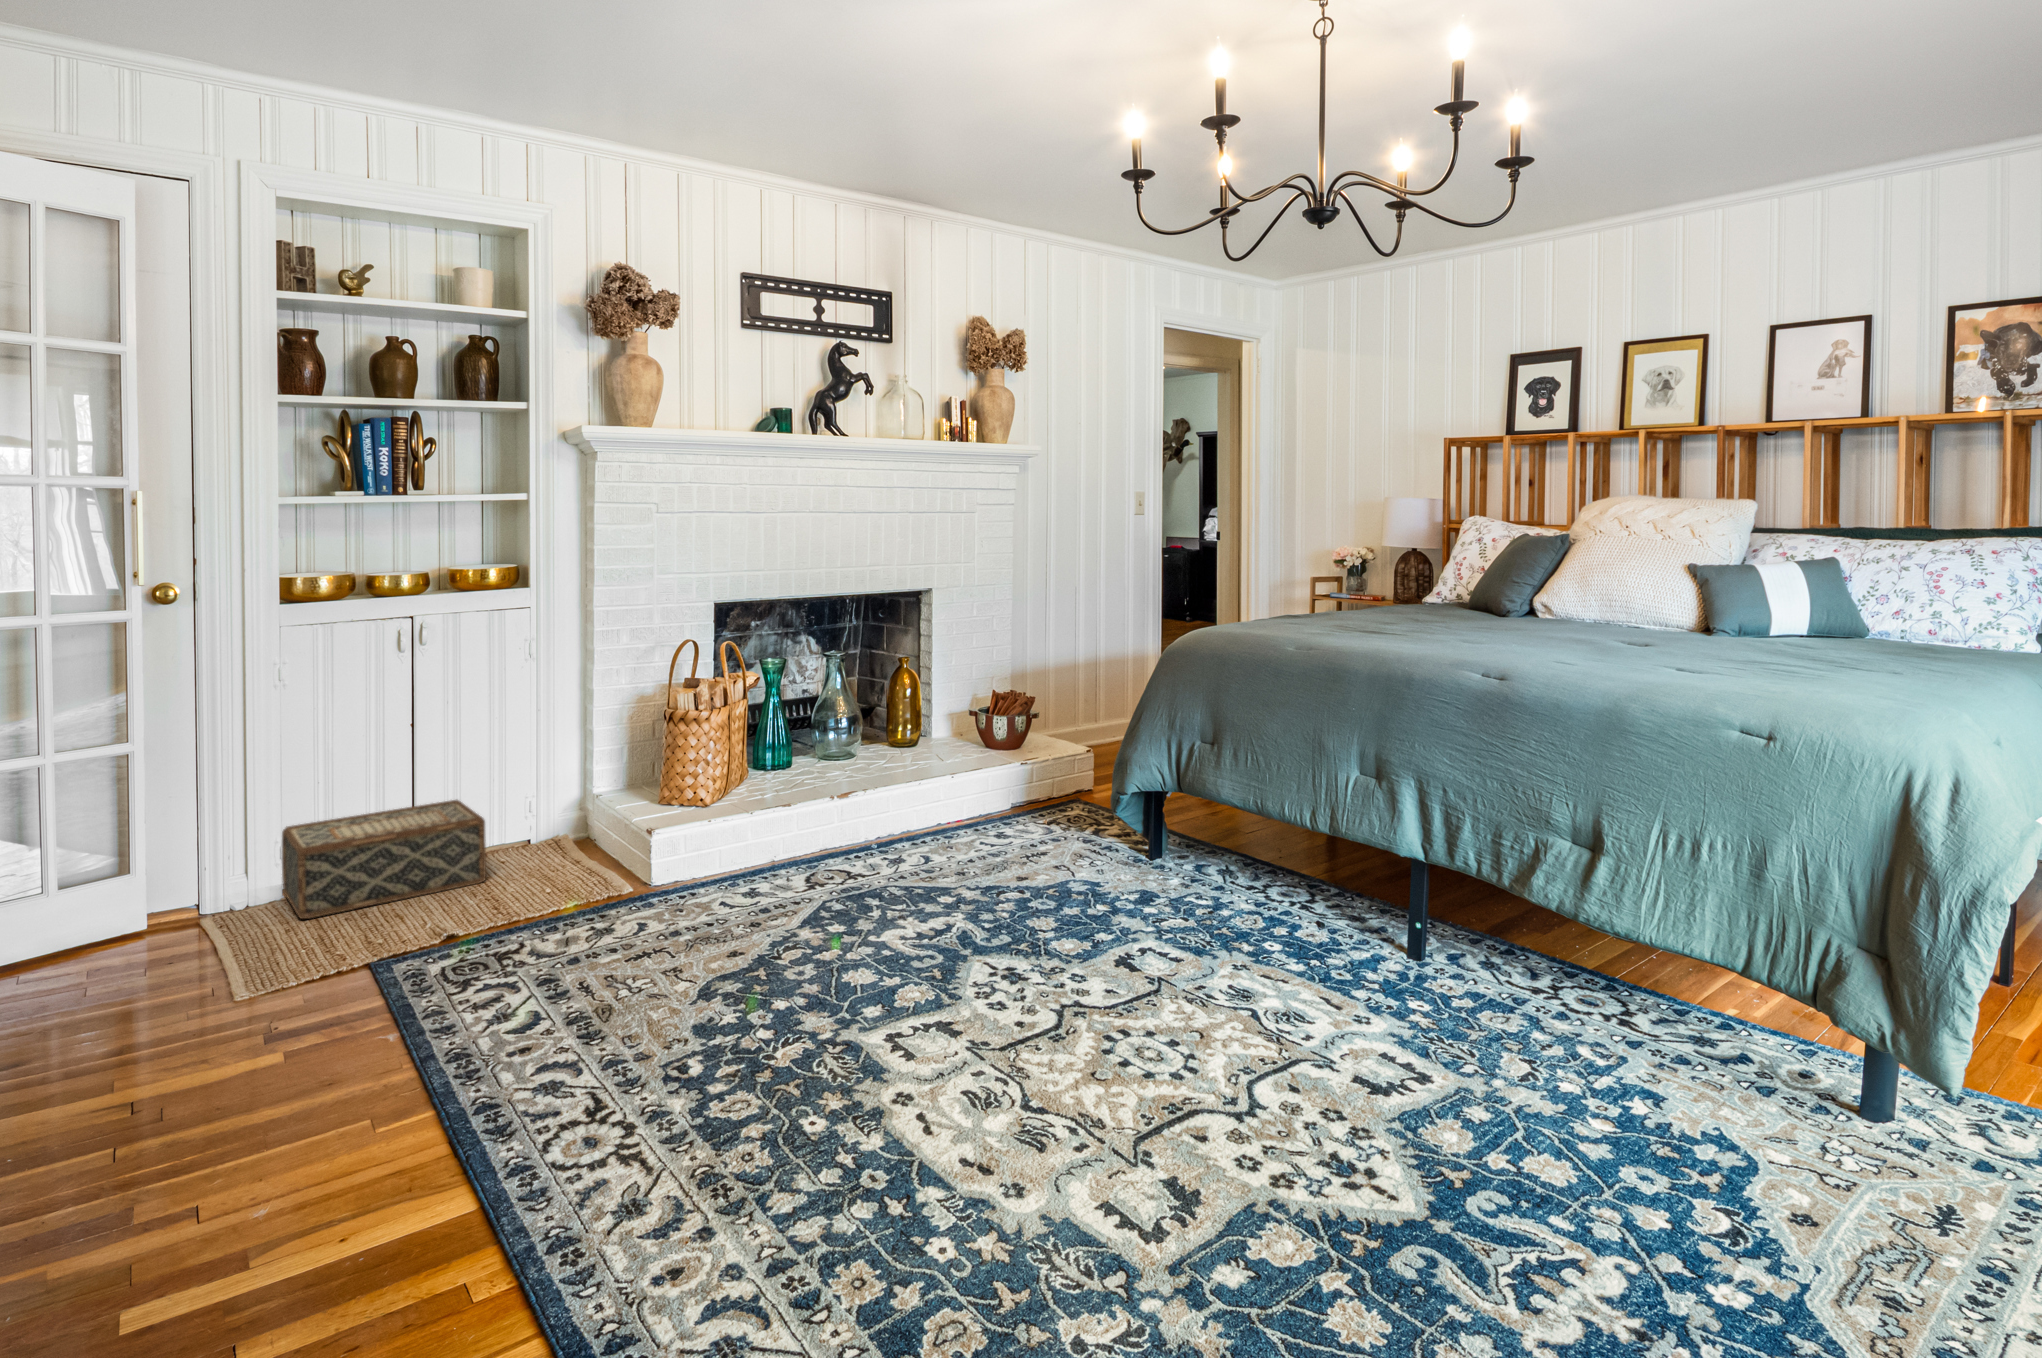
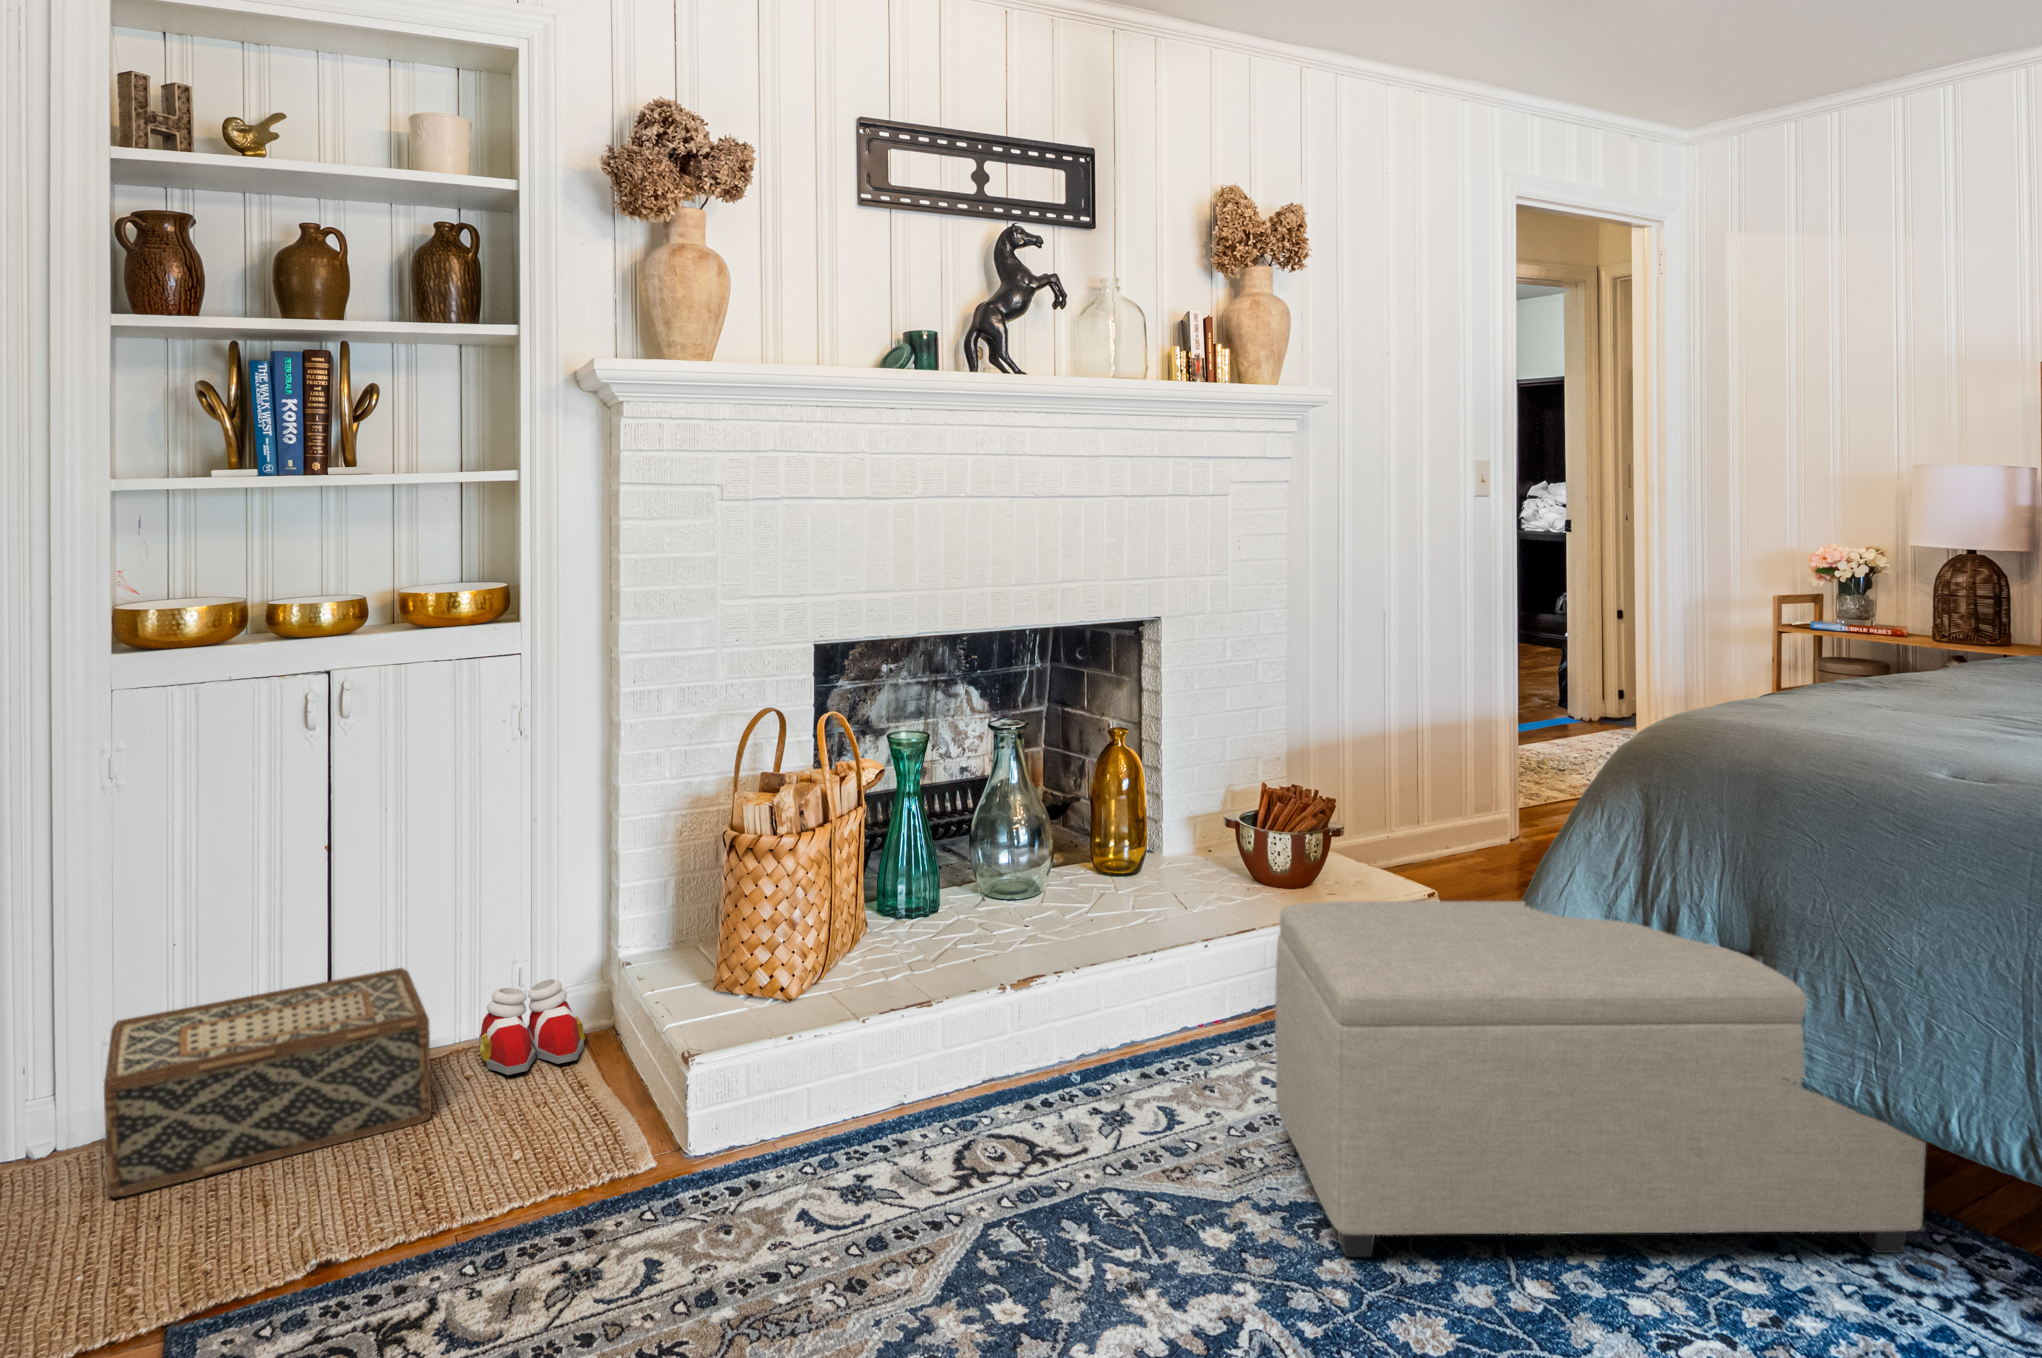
ottoman: none [986,726,1301,905] -> present [1275,901,1926,1257]
slippers: none [503,809,572,861] -> present [479,979,585,1075]

